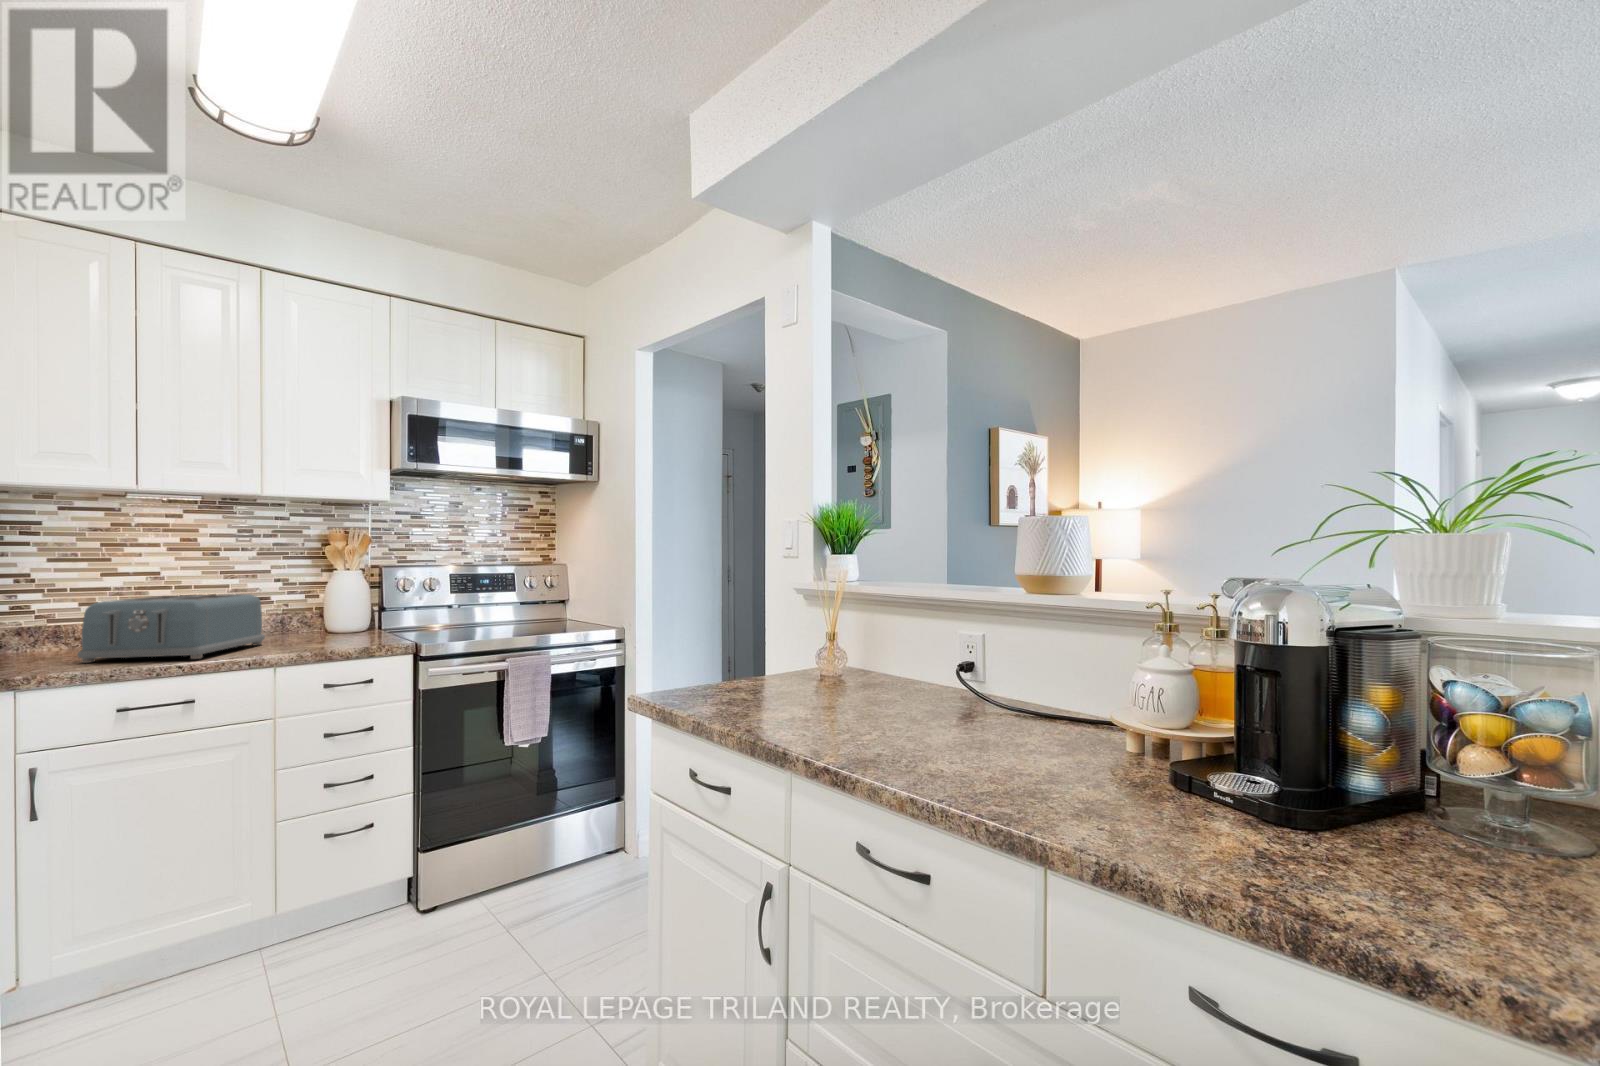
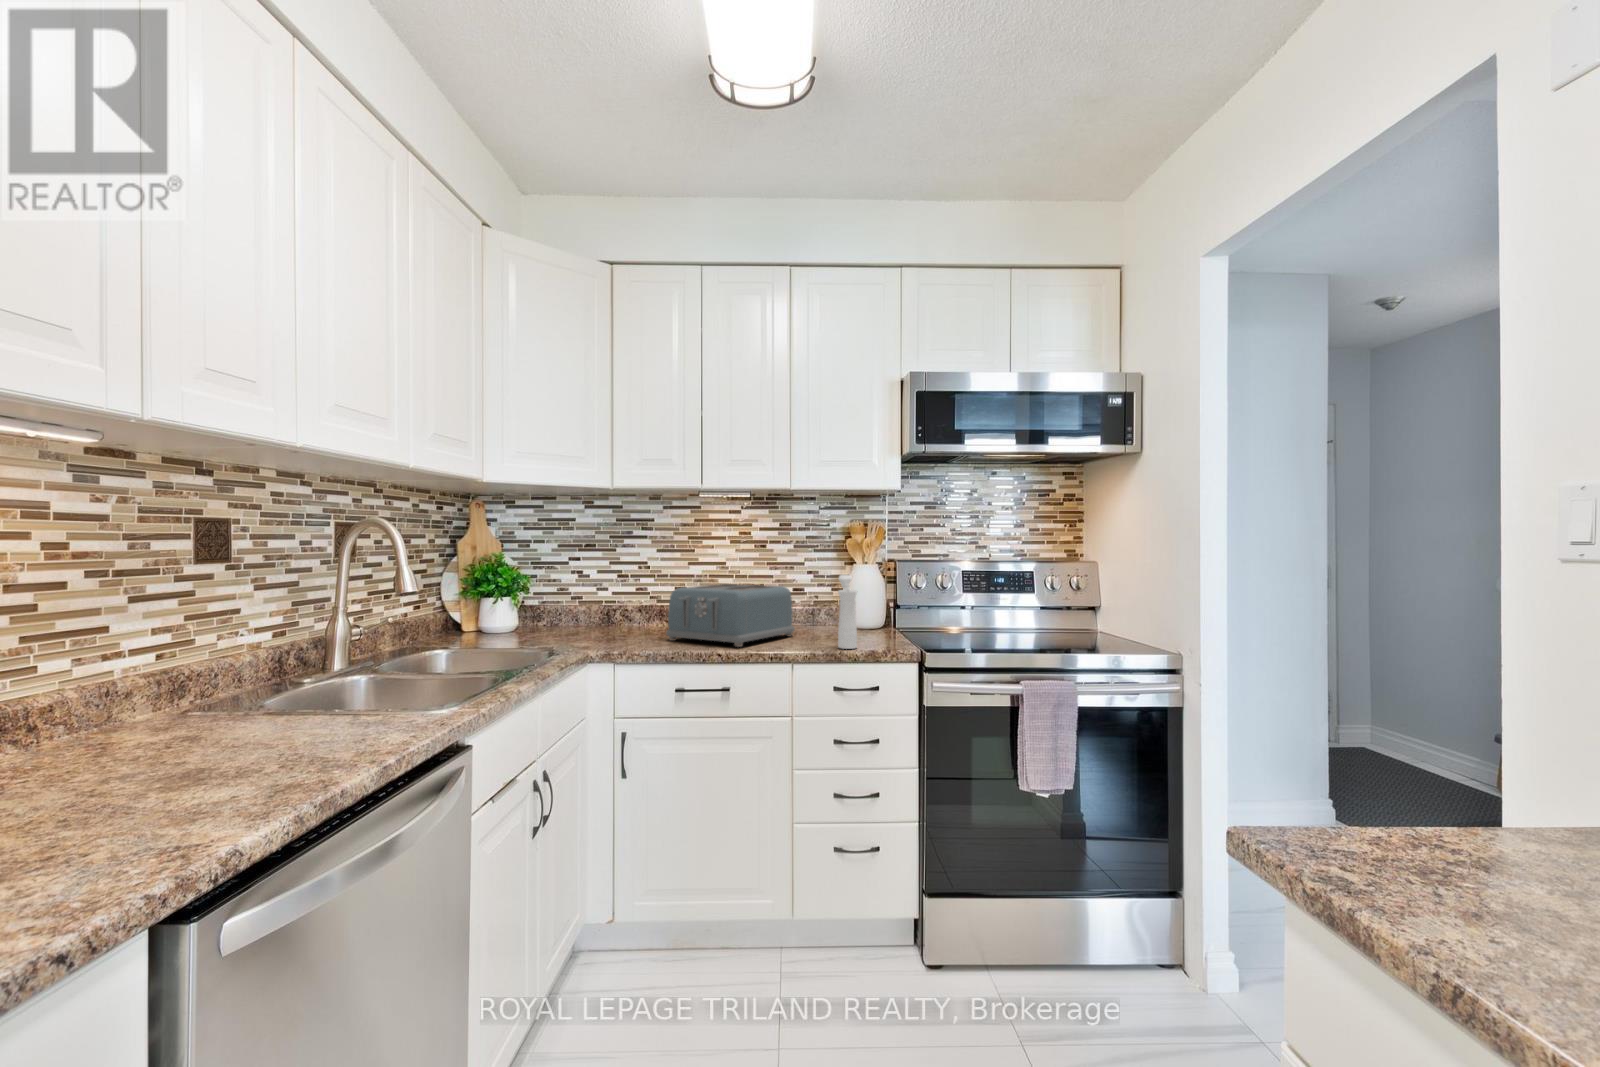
pepper mill: none [322,579,347,649] -> present [838,575,857,649]

